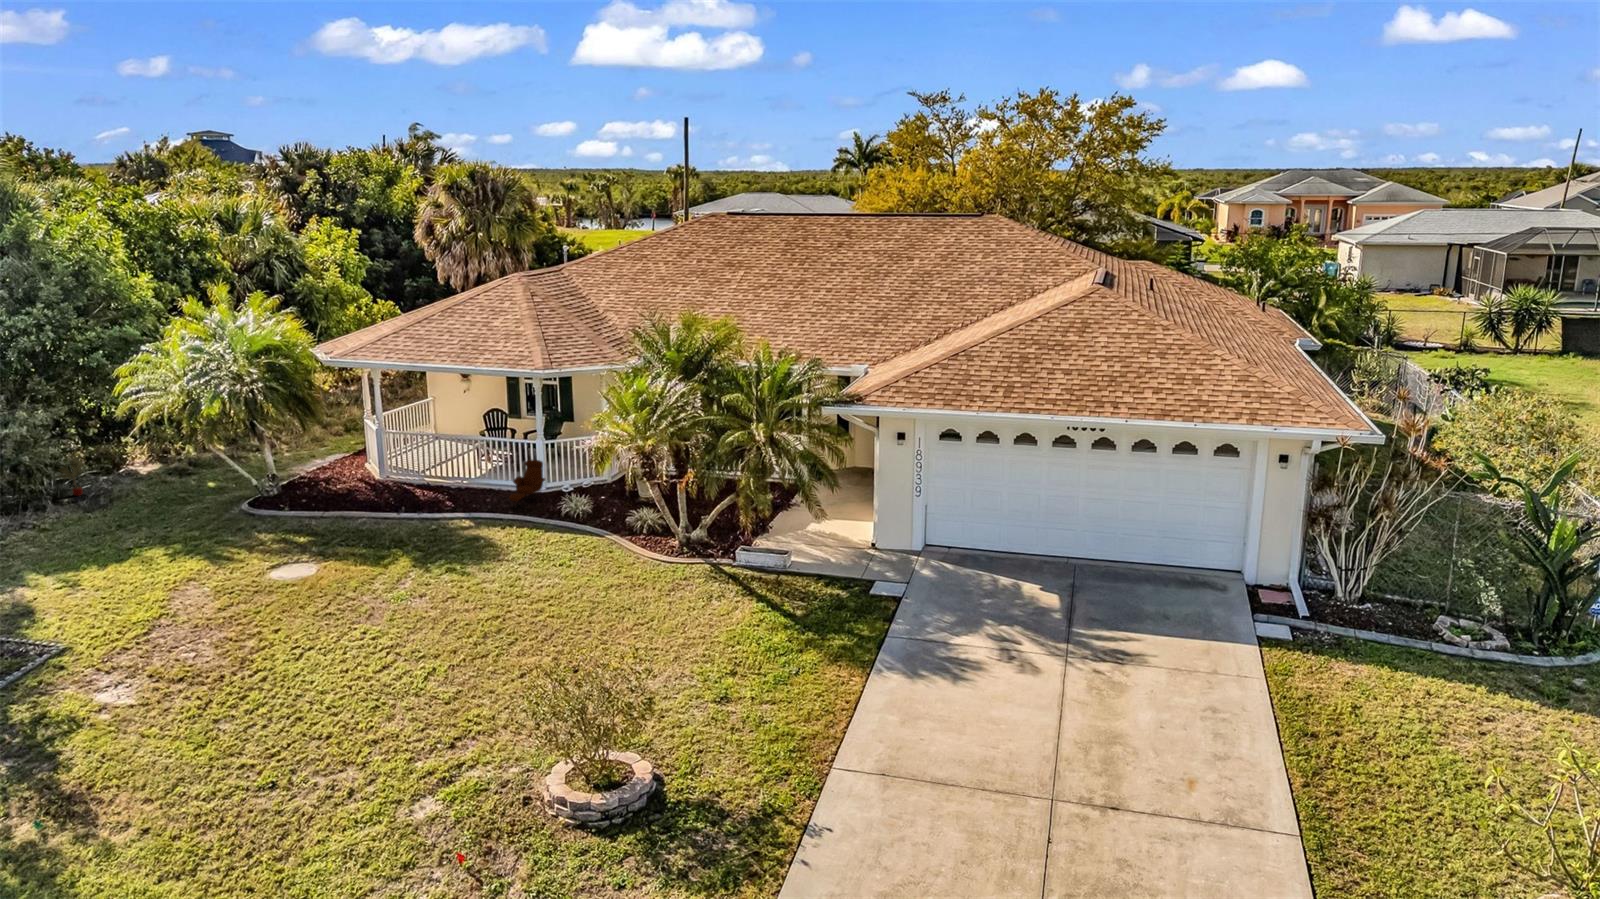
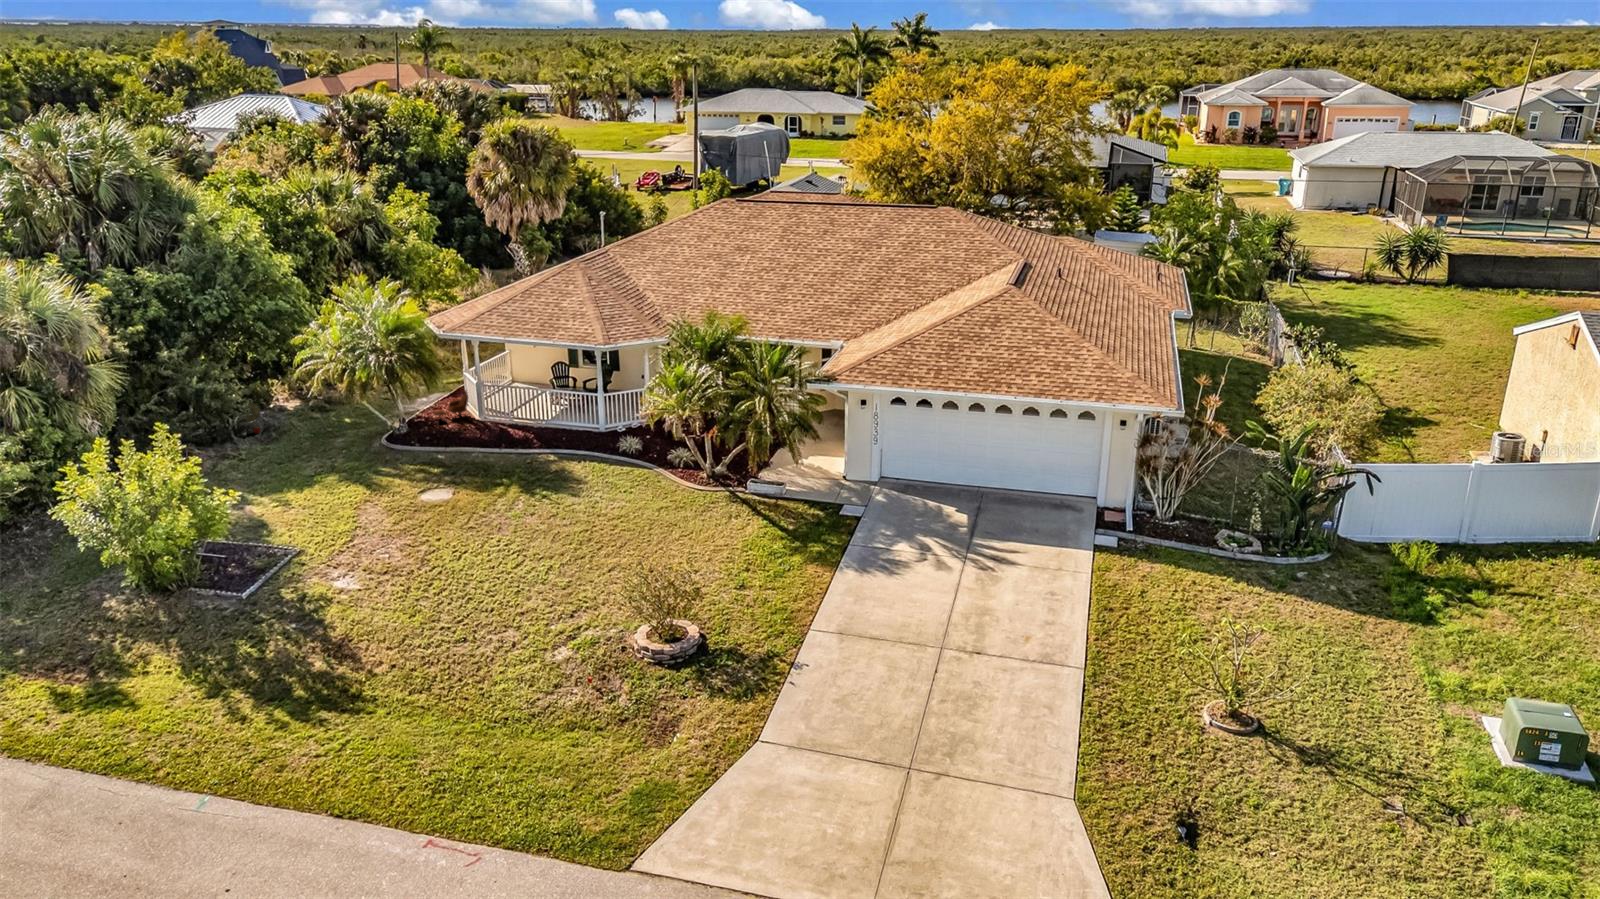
lounge chair: present [509,460,545,508] -> present [435,390,468,422]

